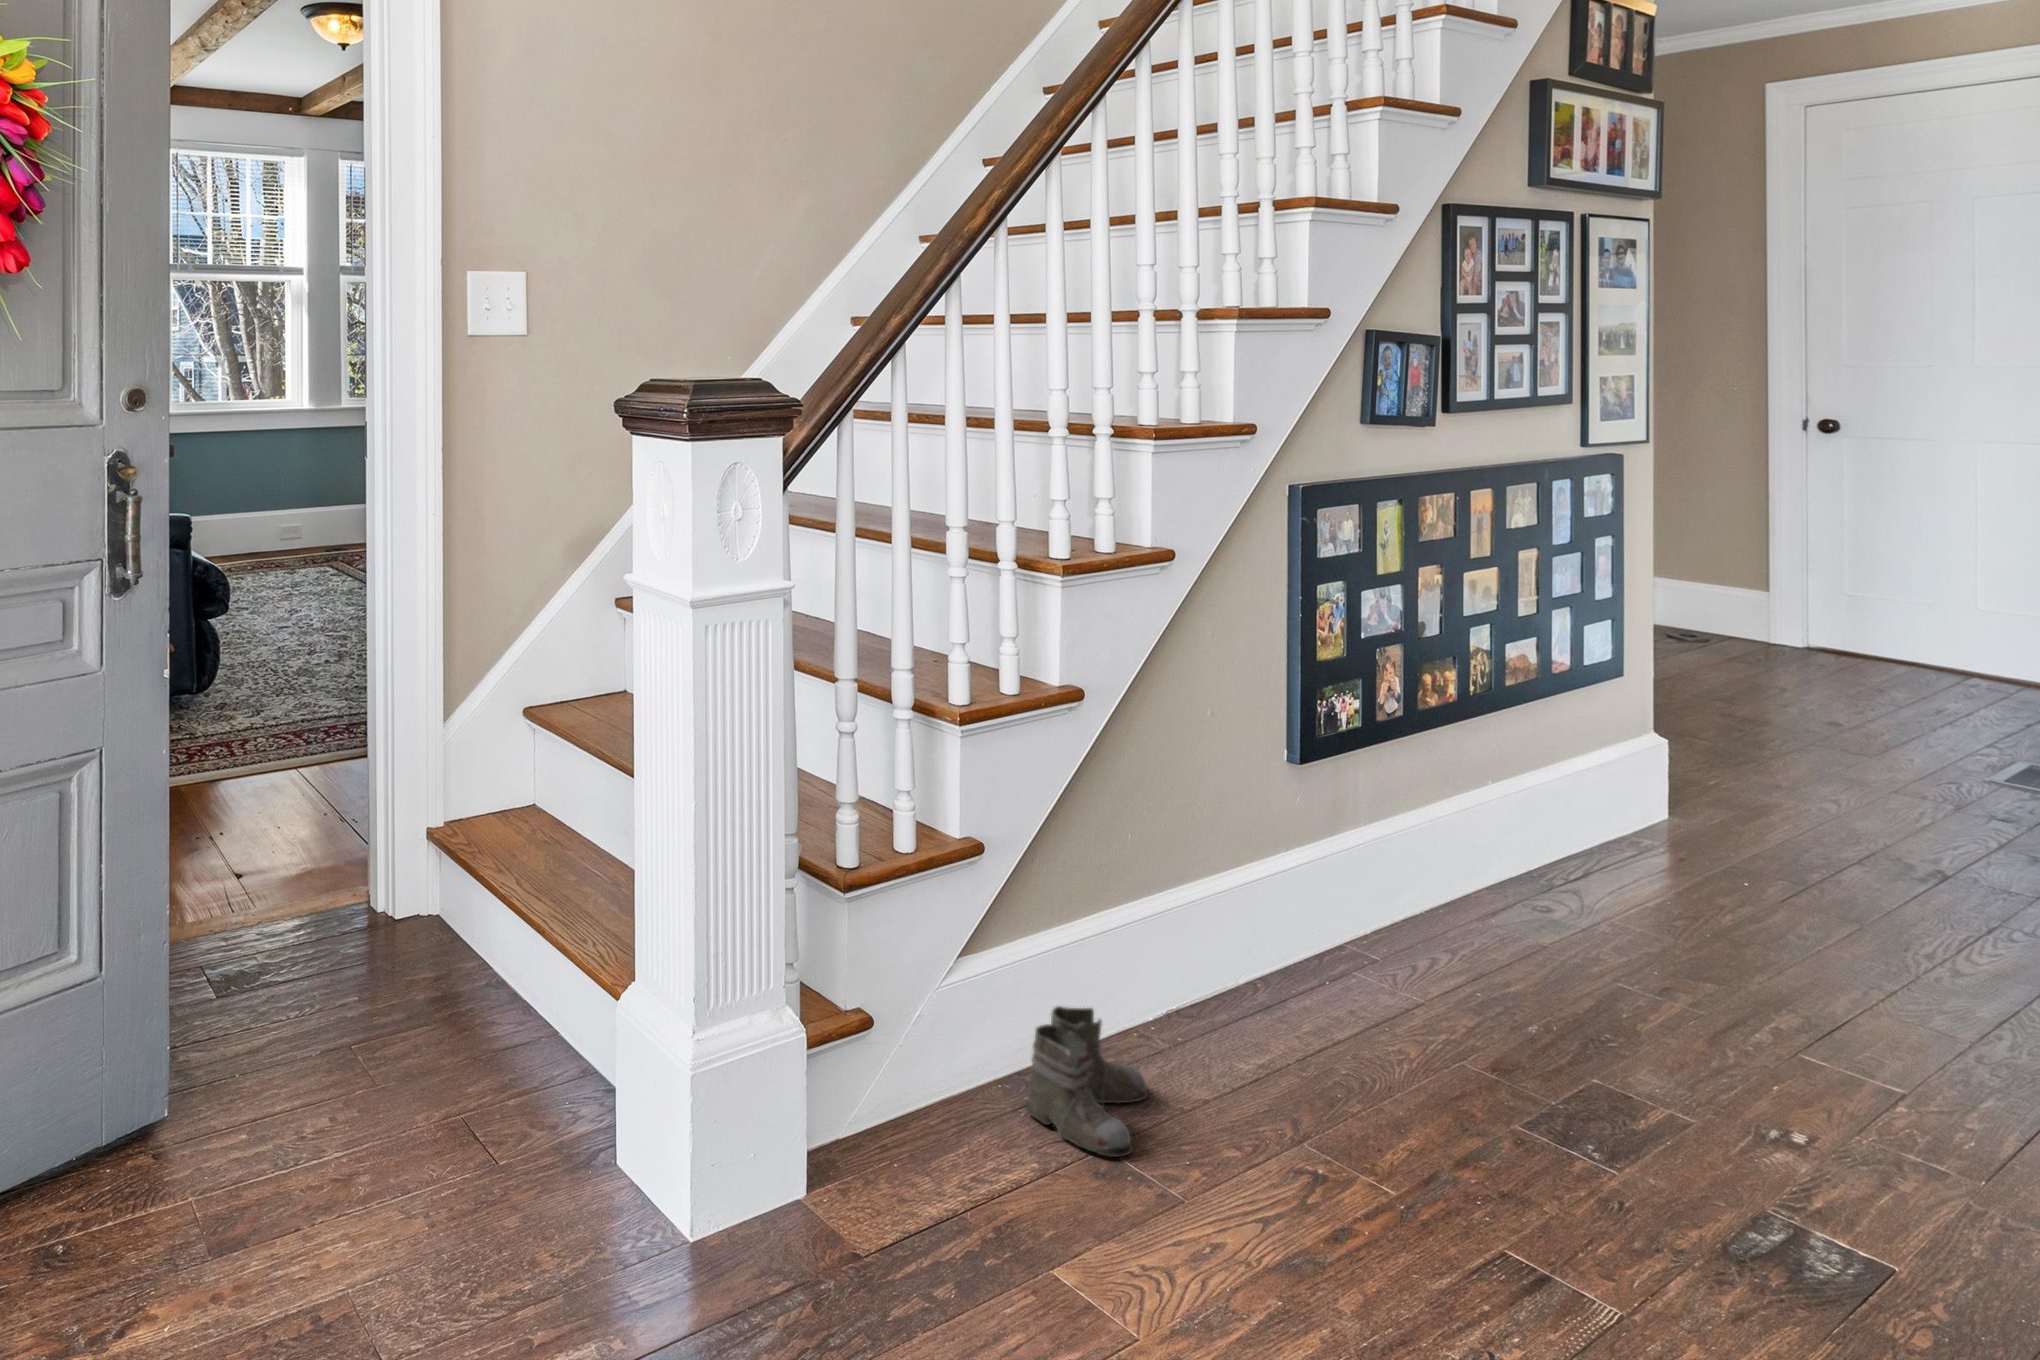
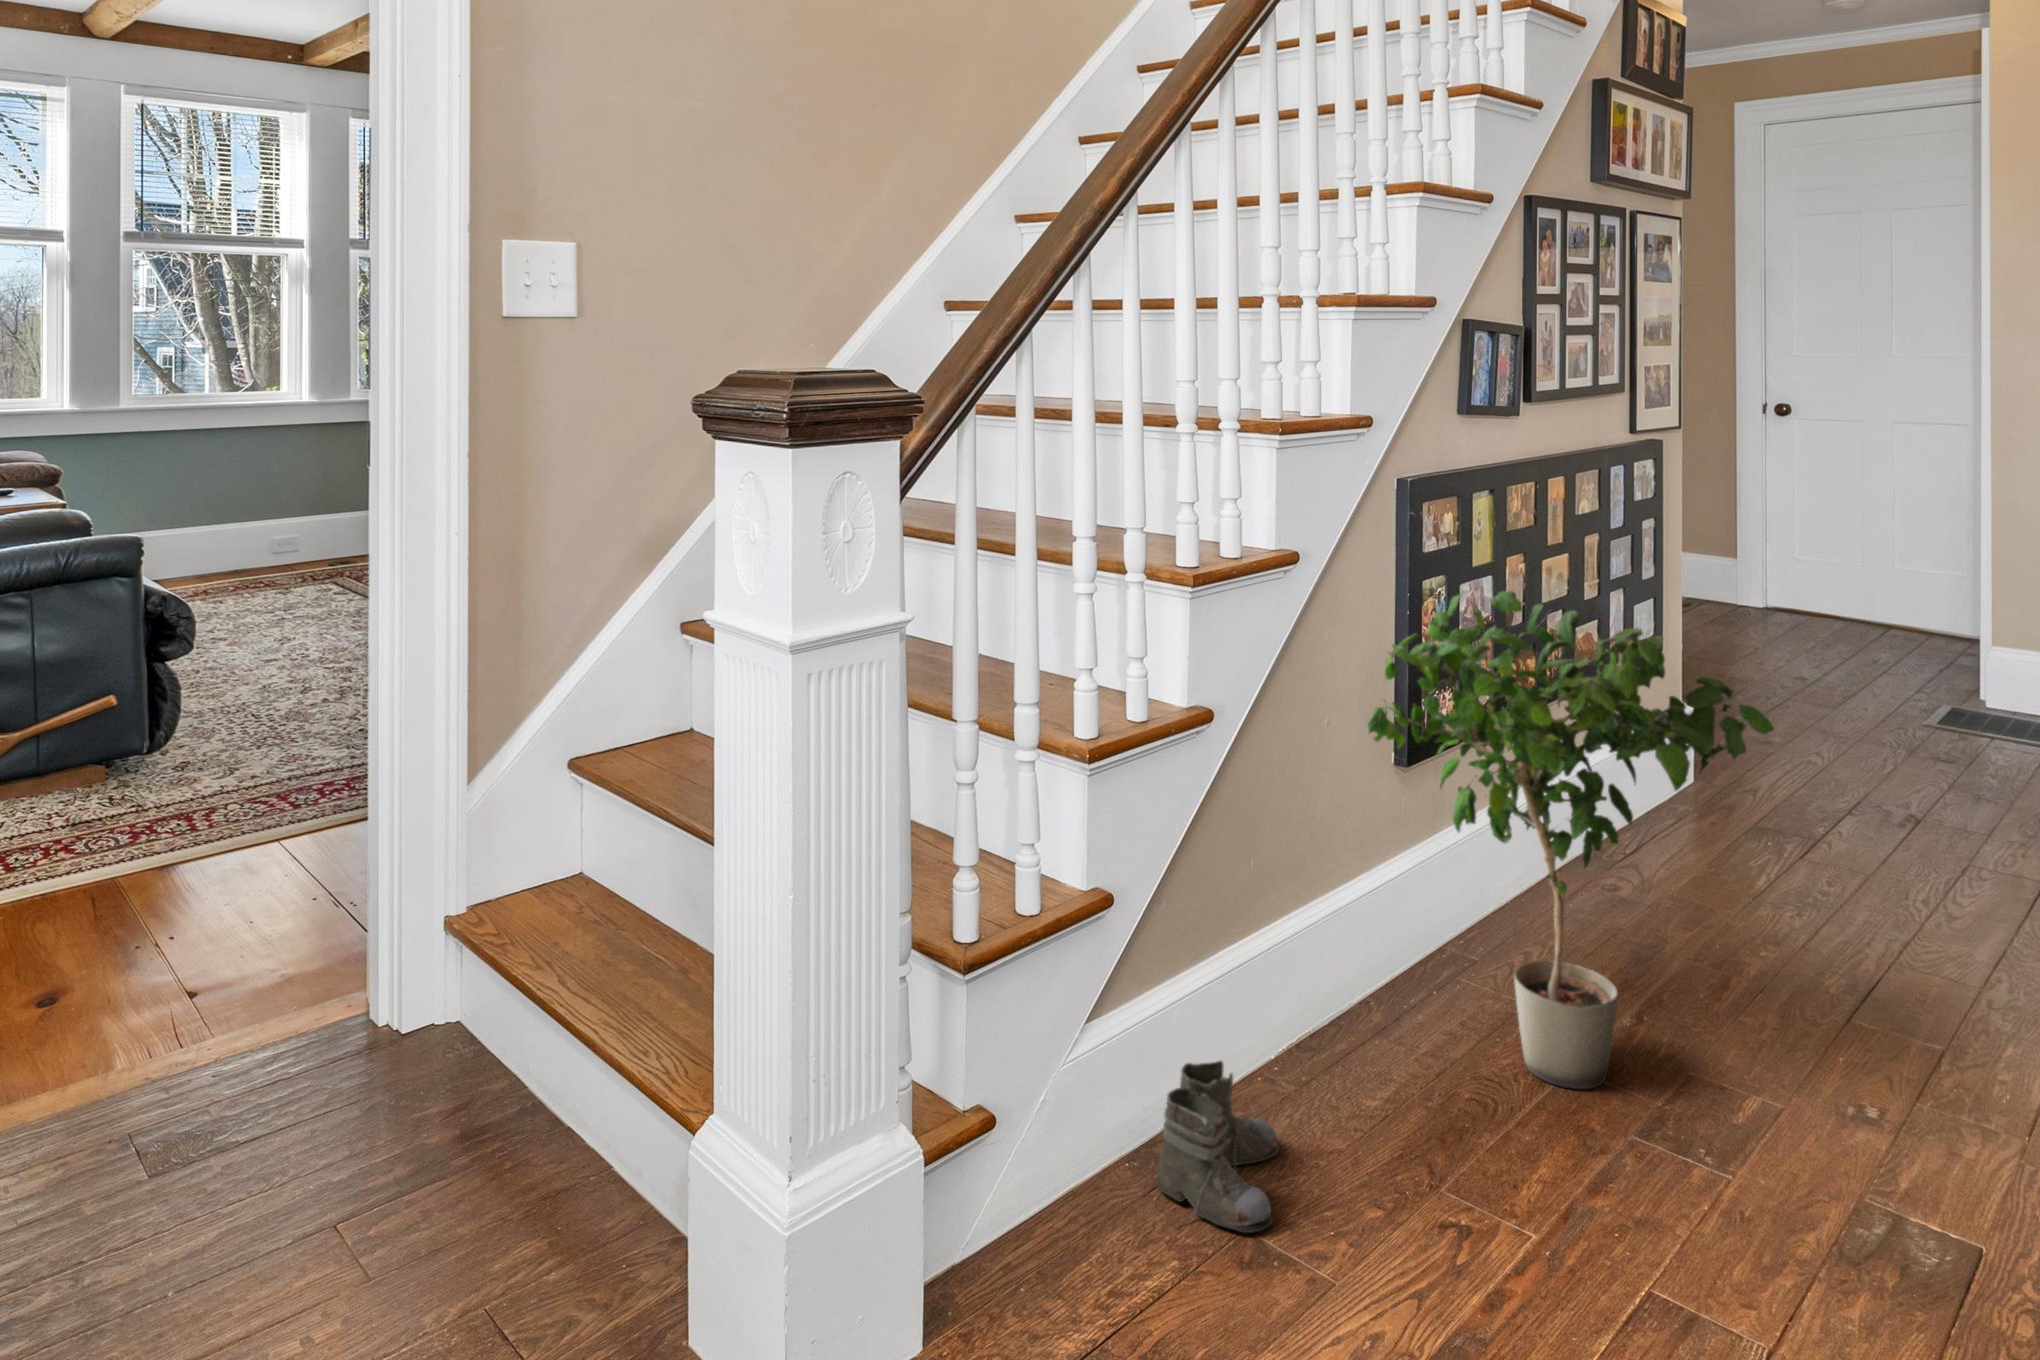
potted plant: none [1250,594,1674,1082] -> present [1368,591,1774,1089]

